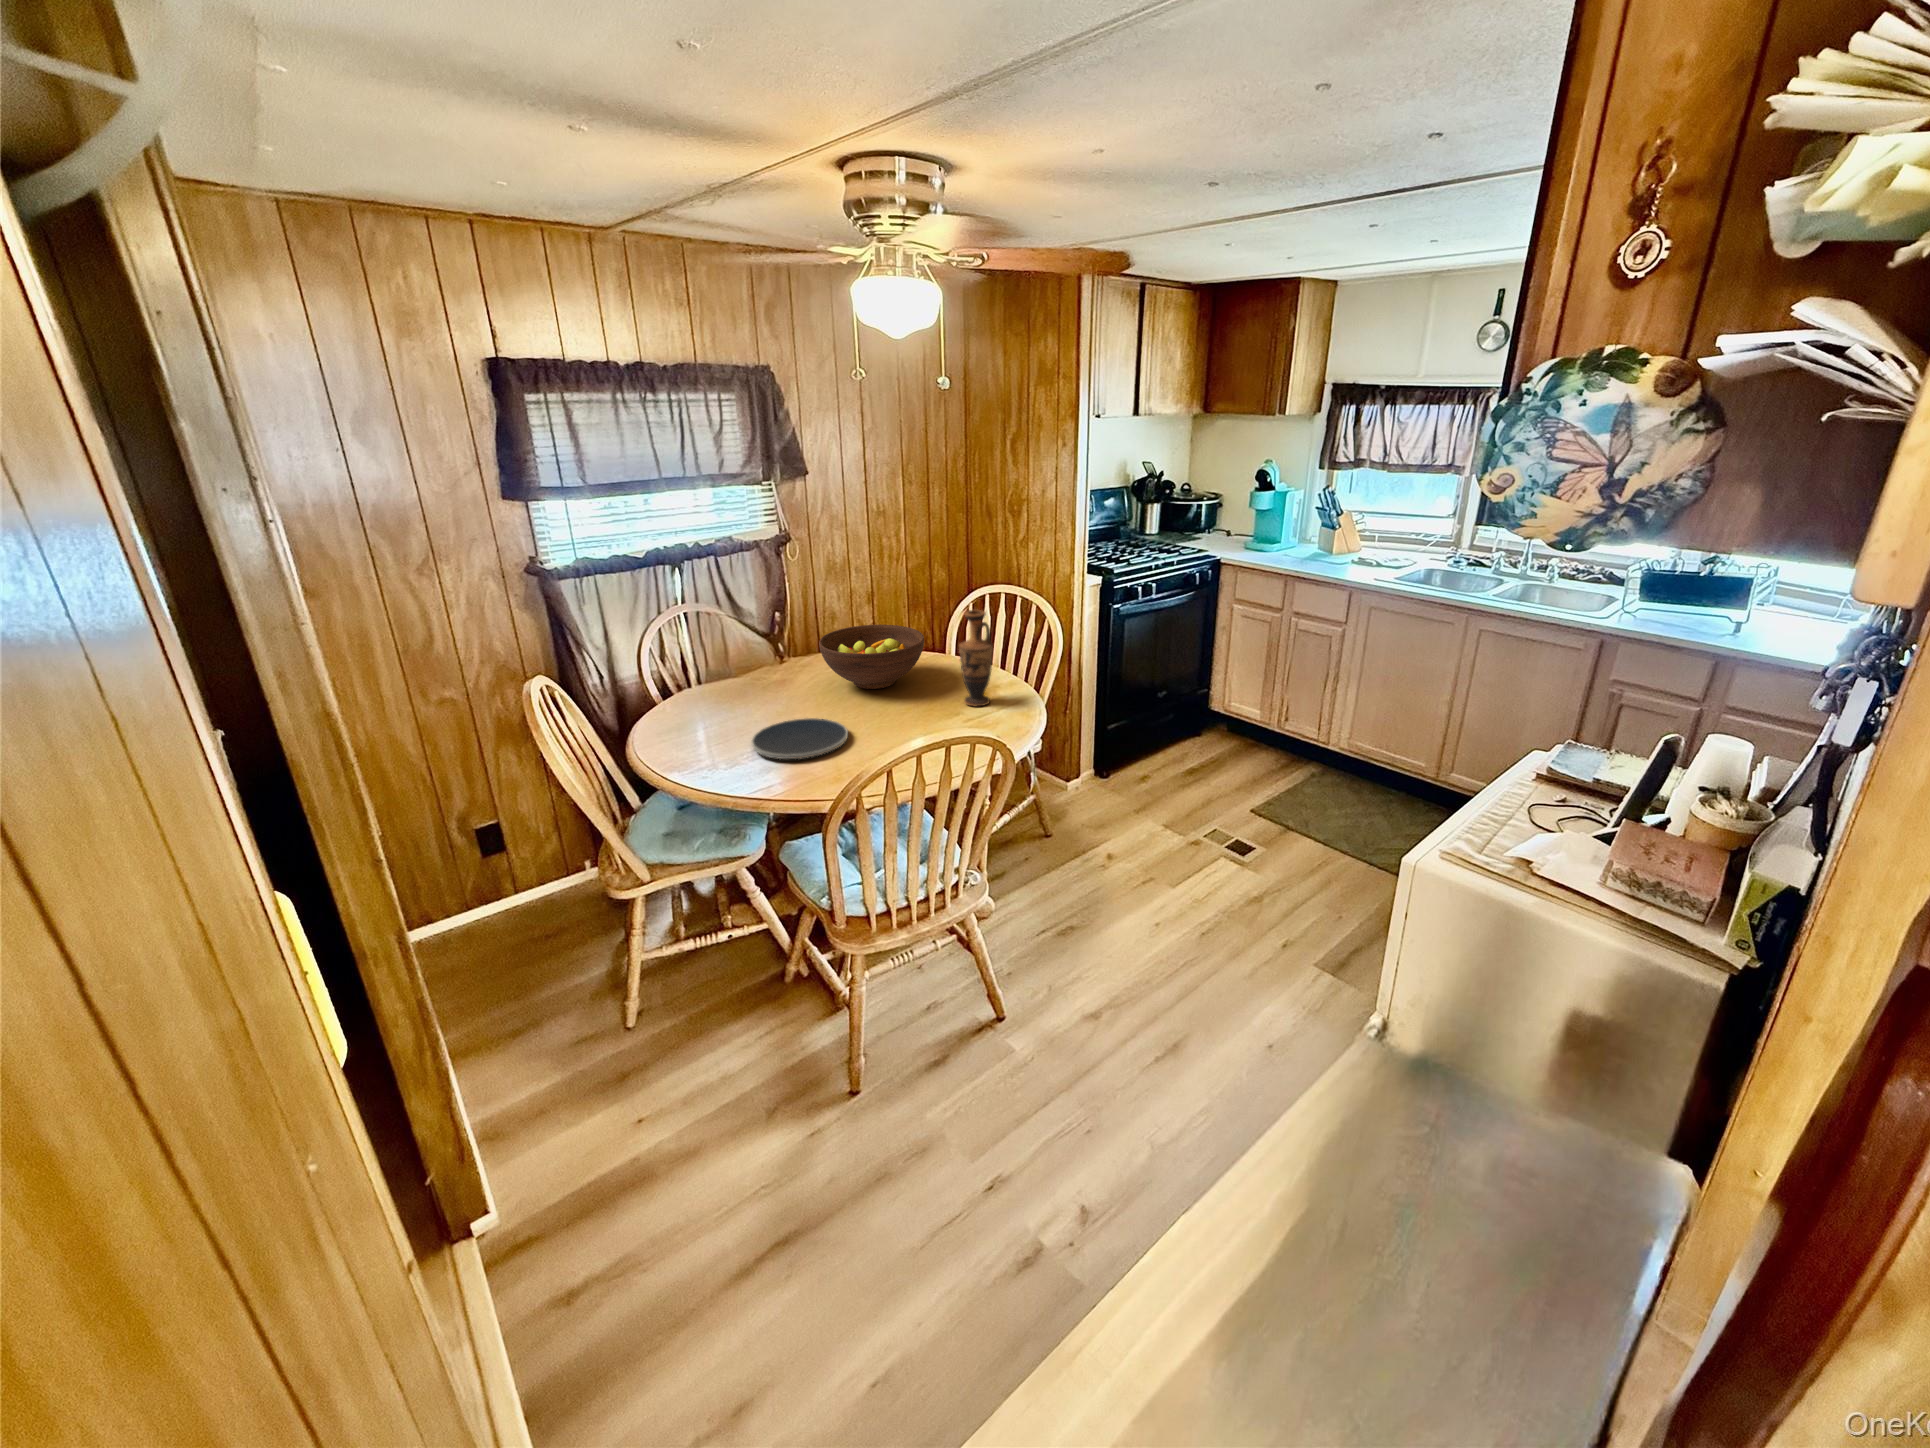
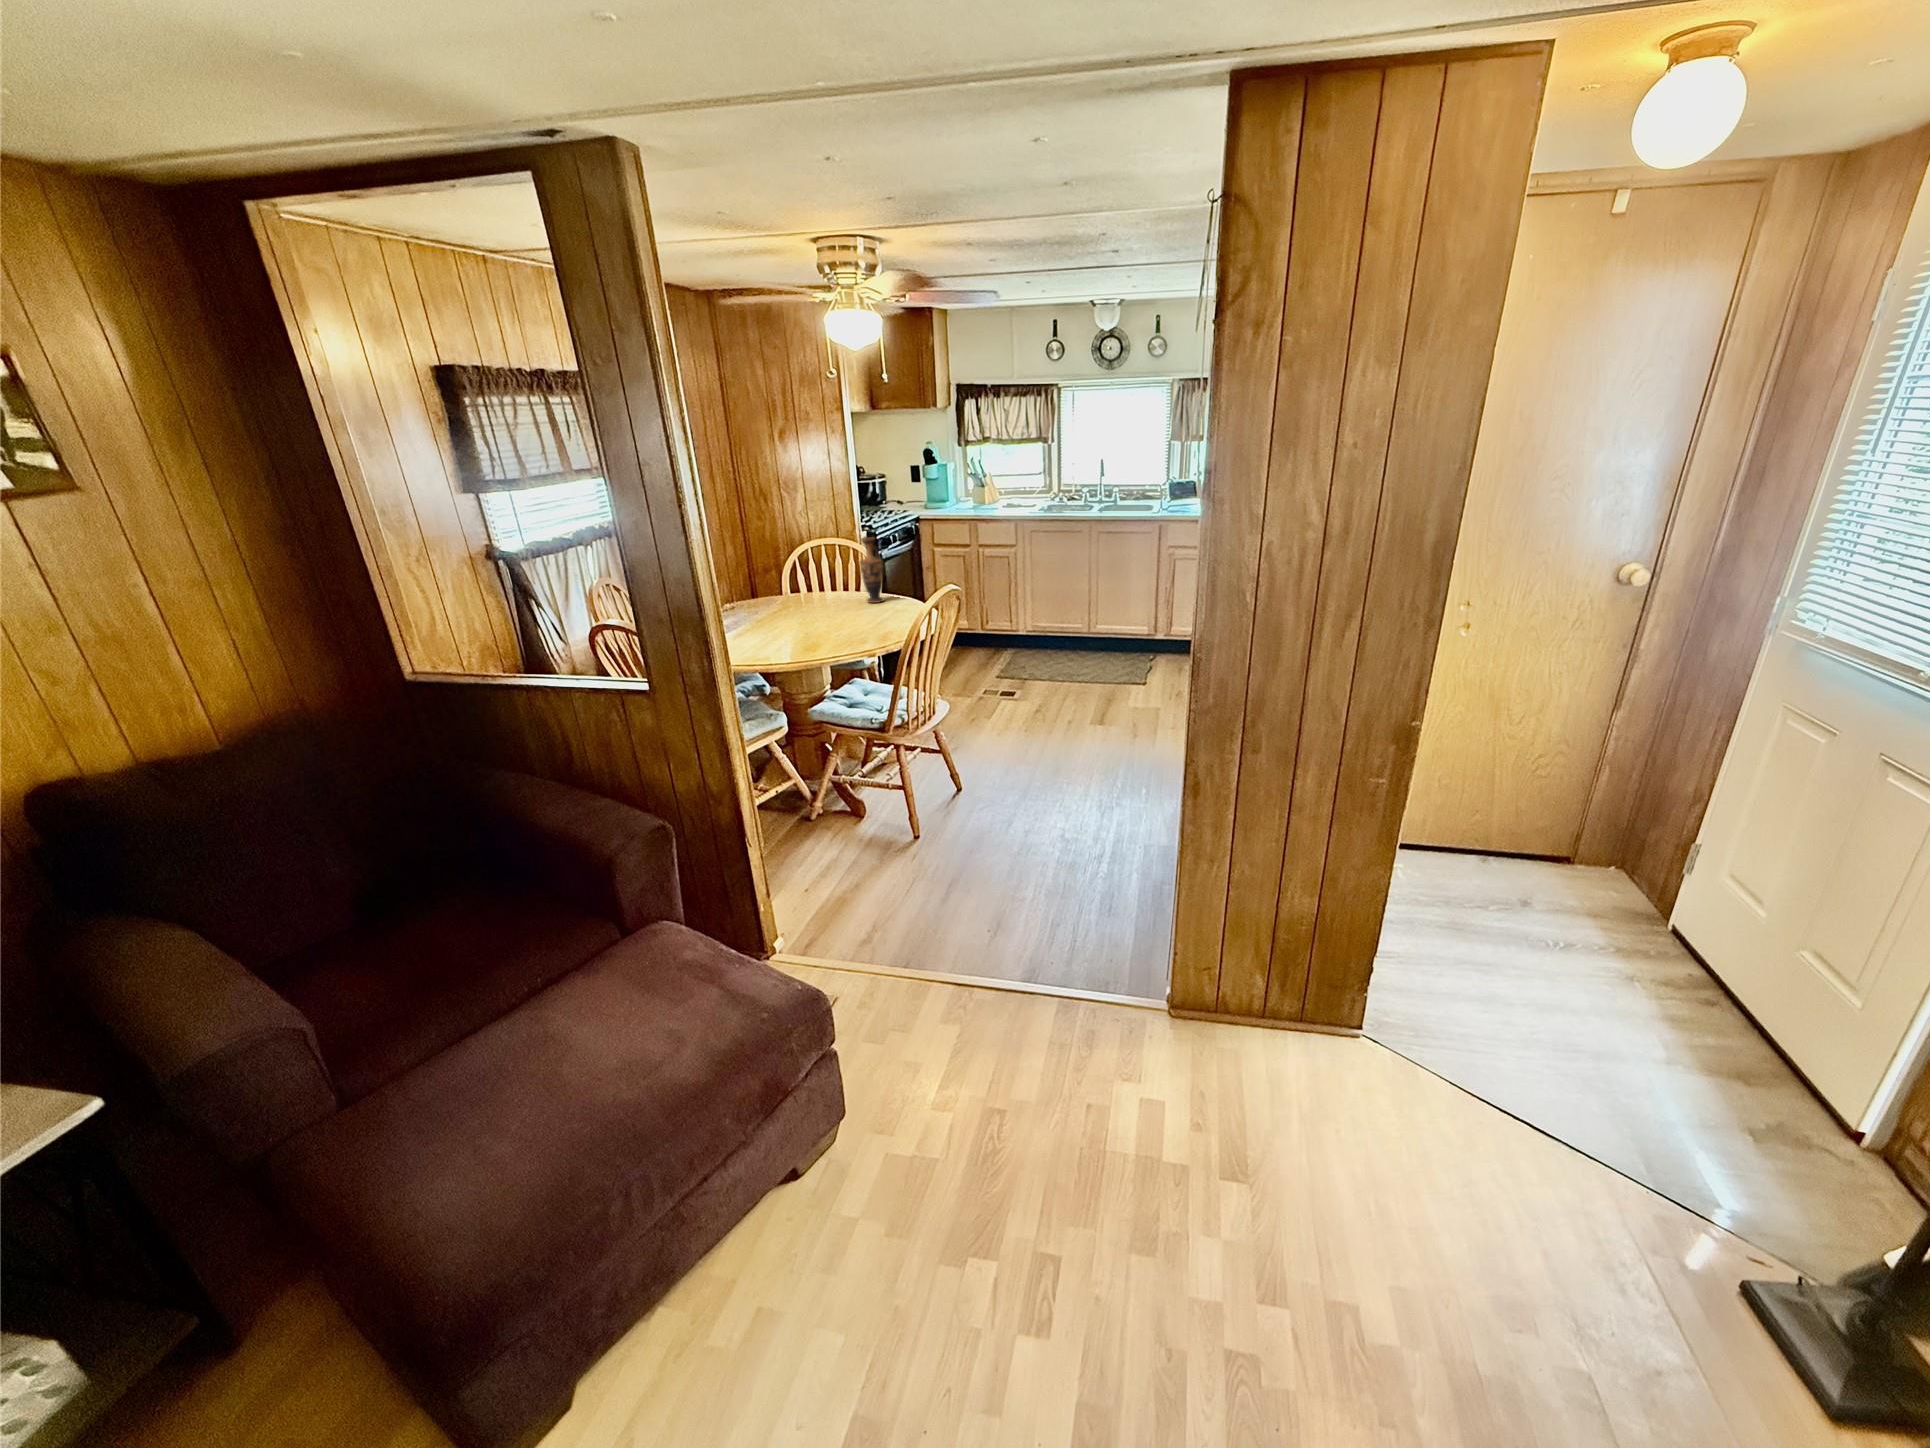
fruit bowl: present [819,625,924,689] -> none [746,567,823,610]
plate: present [751,718,848,759] -> none [769,621,835,641]

